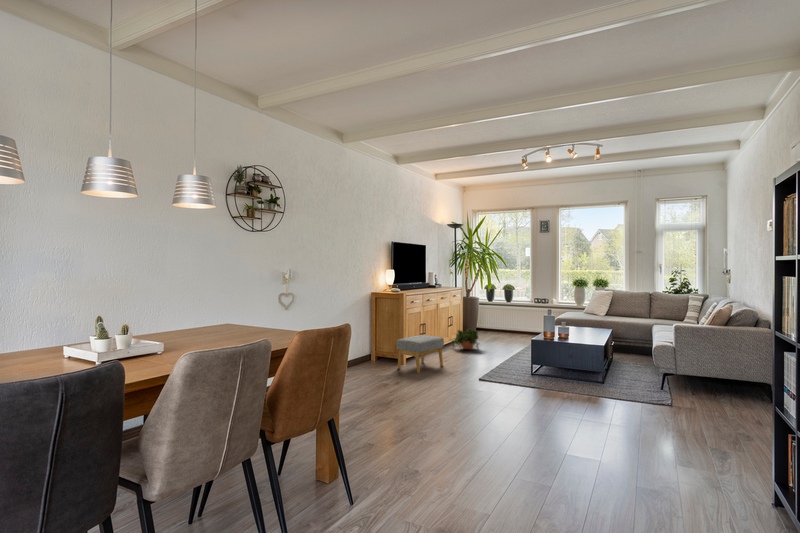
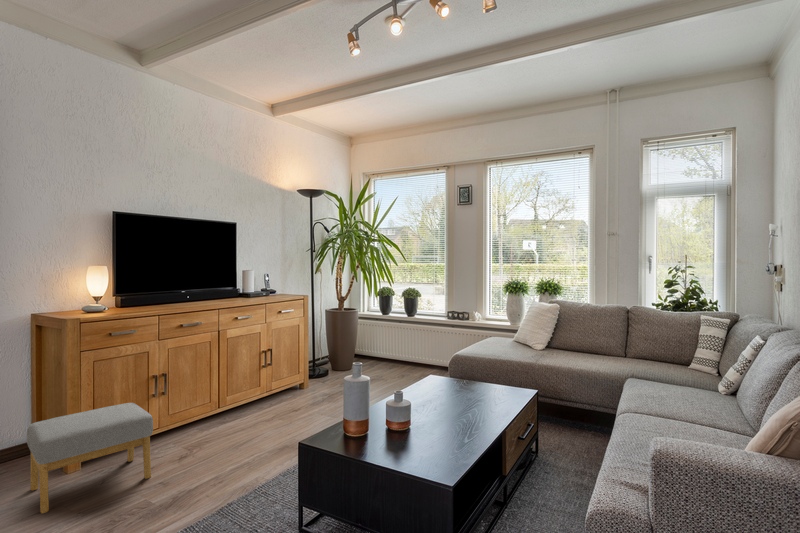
potted plant: present [451,328,478,349] -> none [257,368,311,412]

